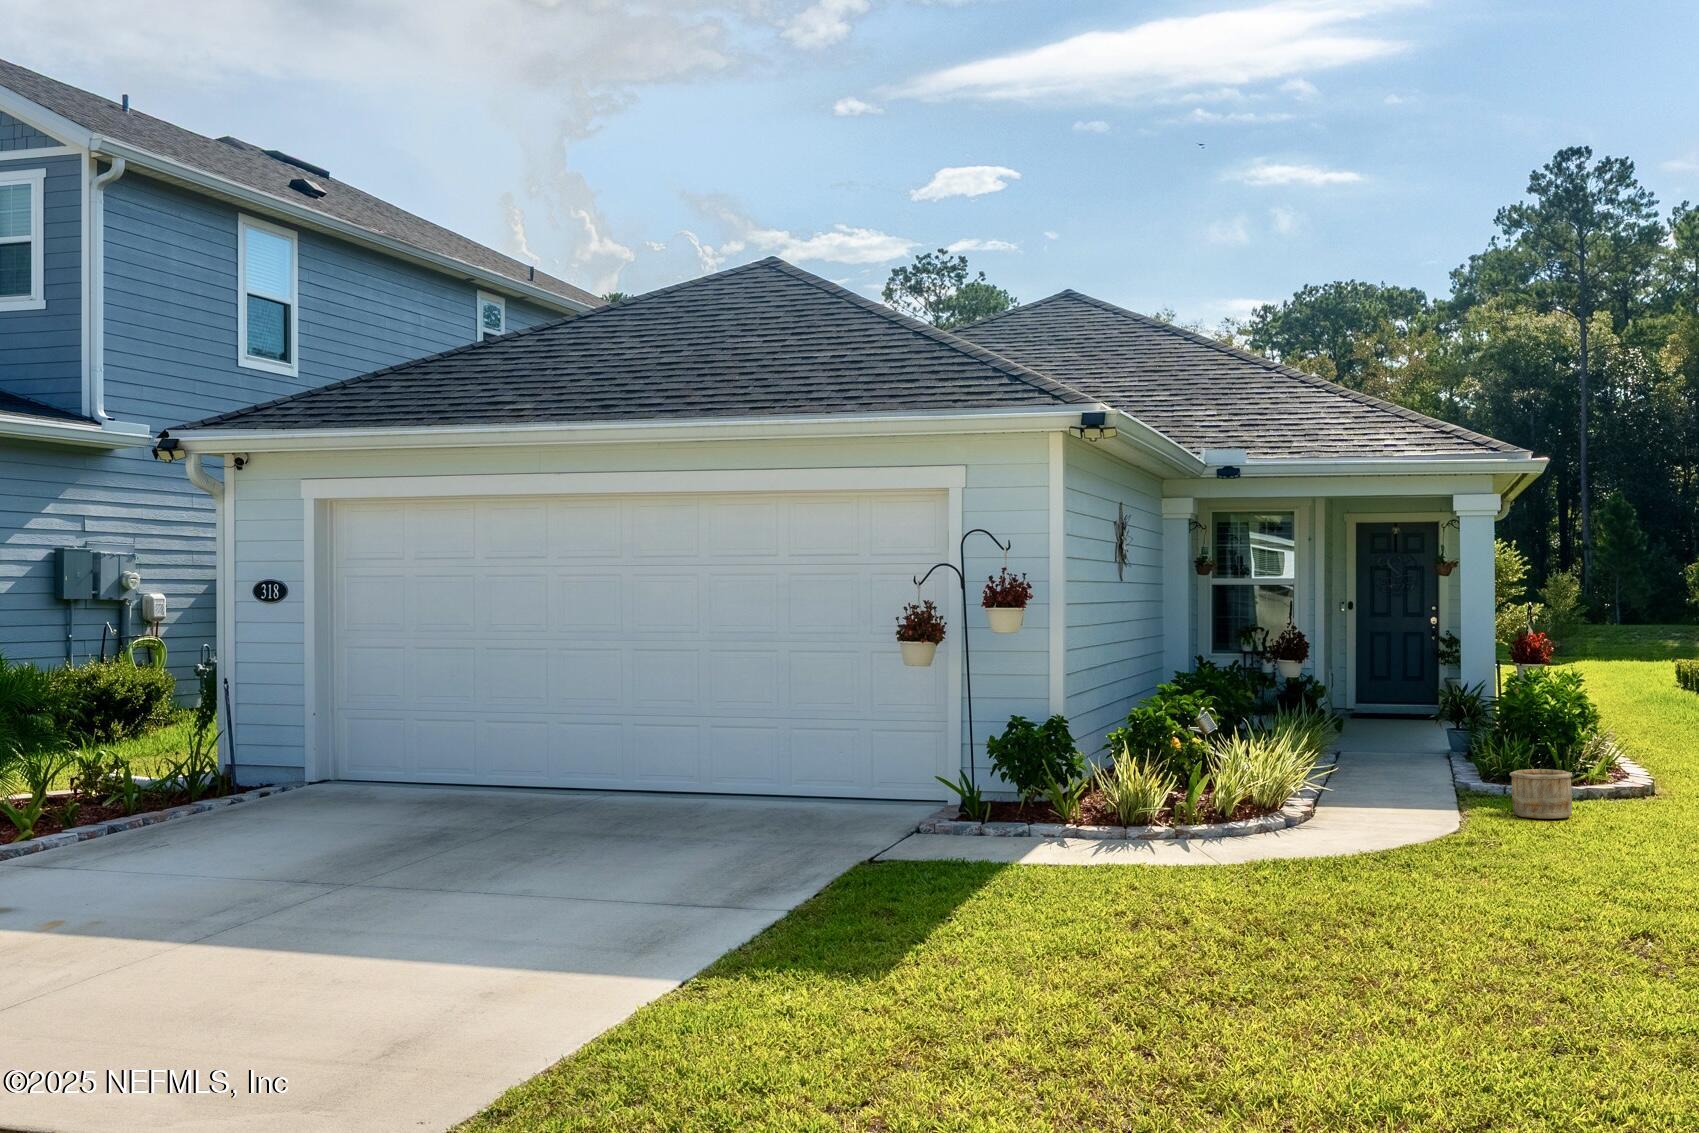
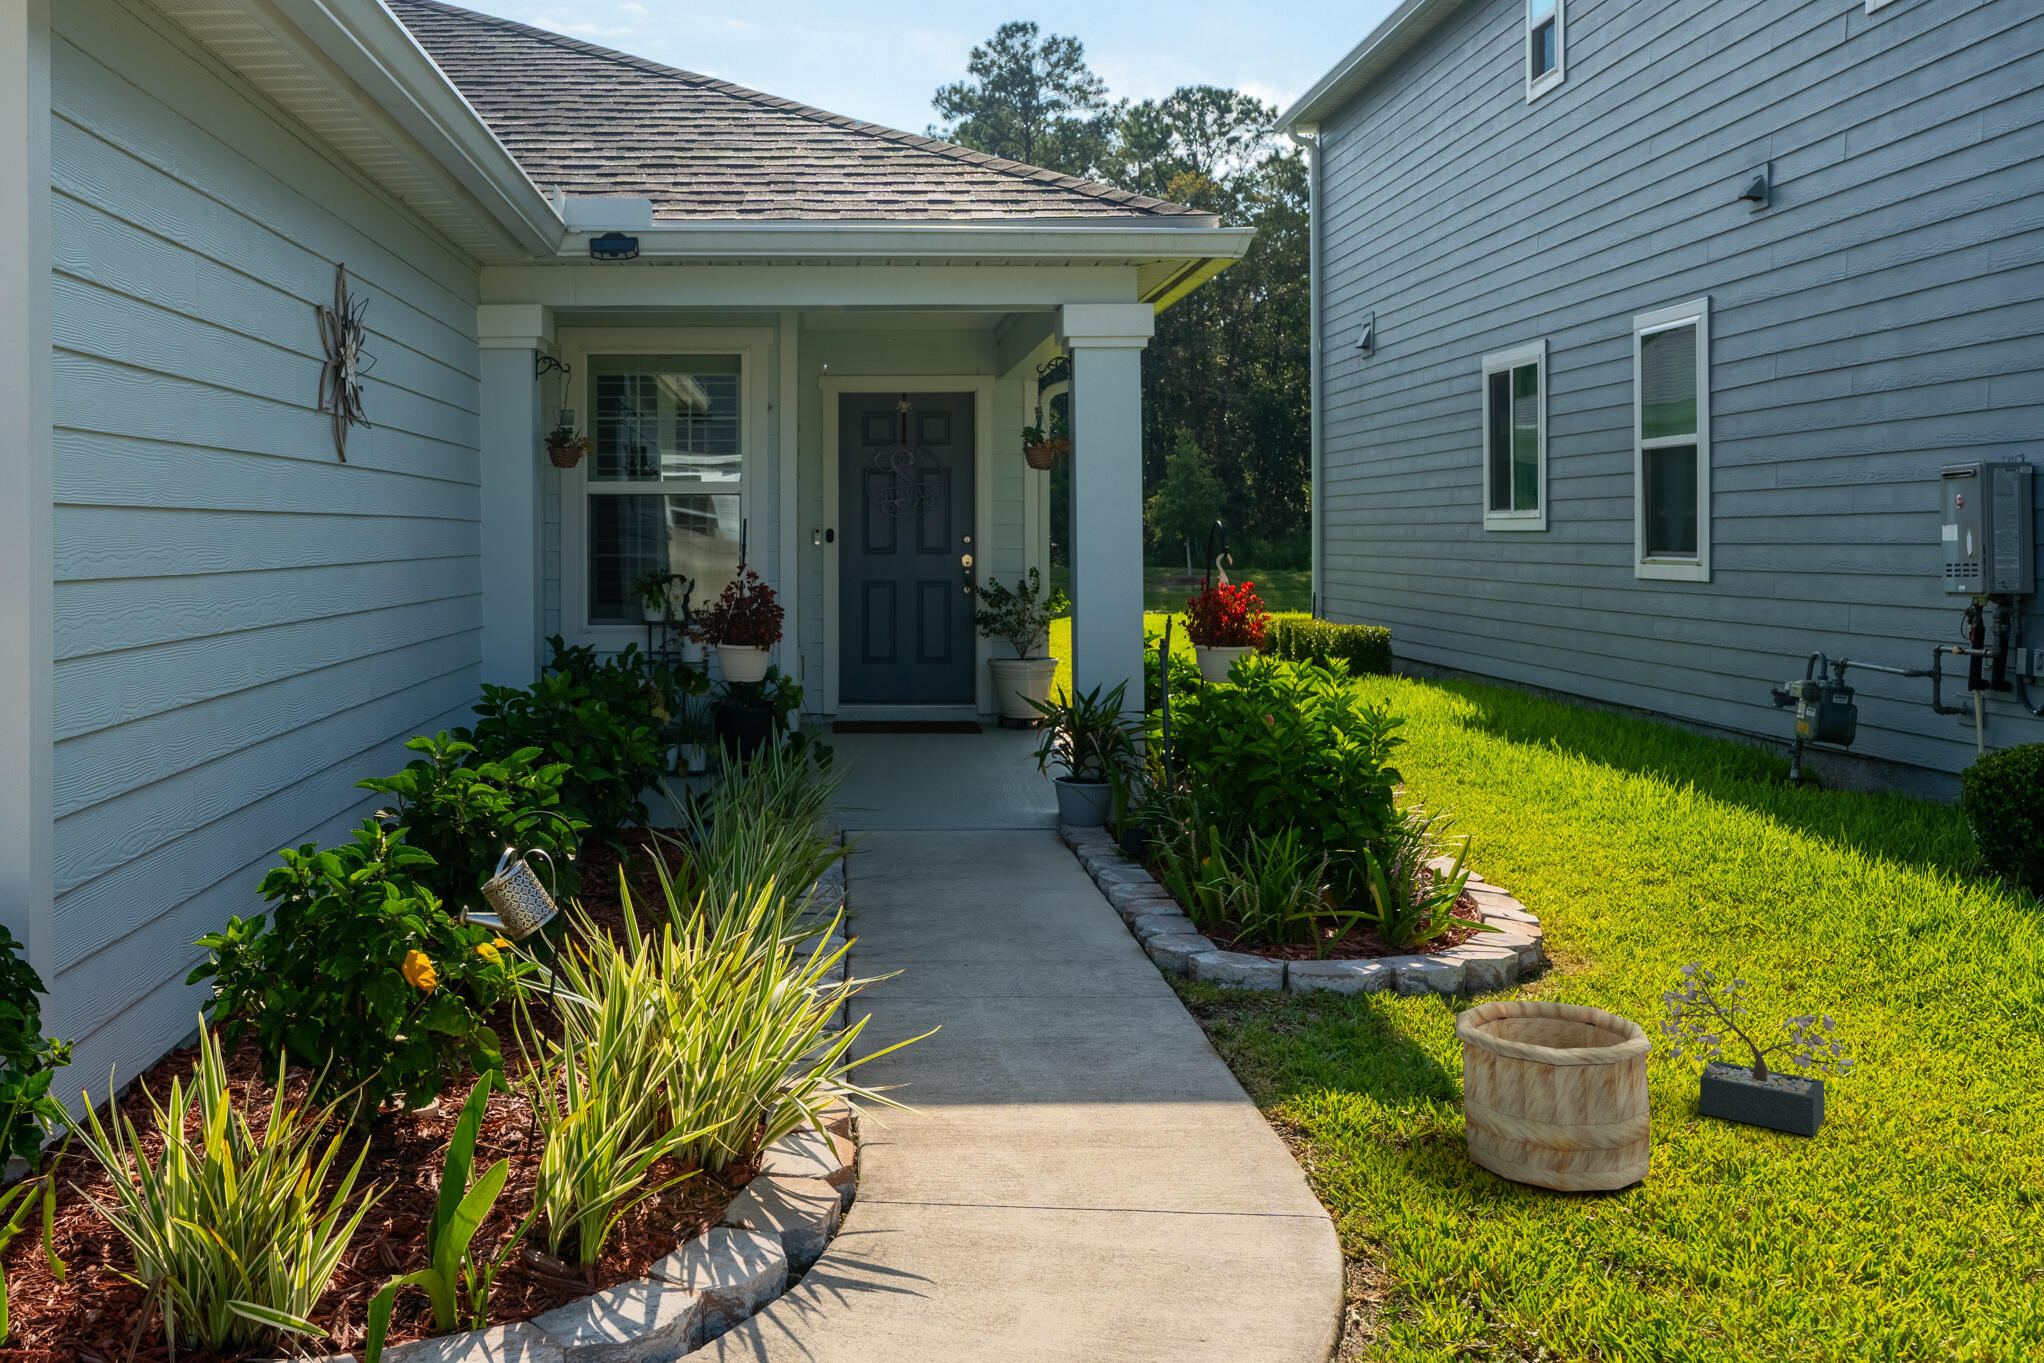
decorative plant: none [1600,764,1665,817] -> present [1660,961,1854,1136]

